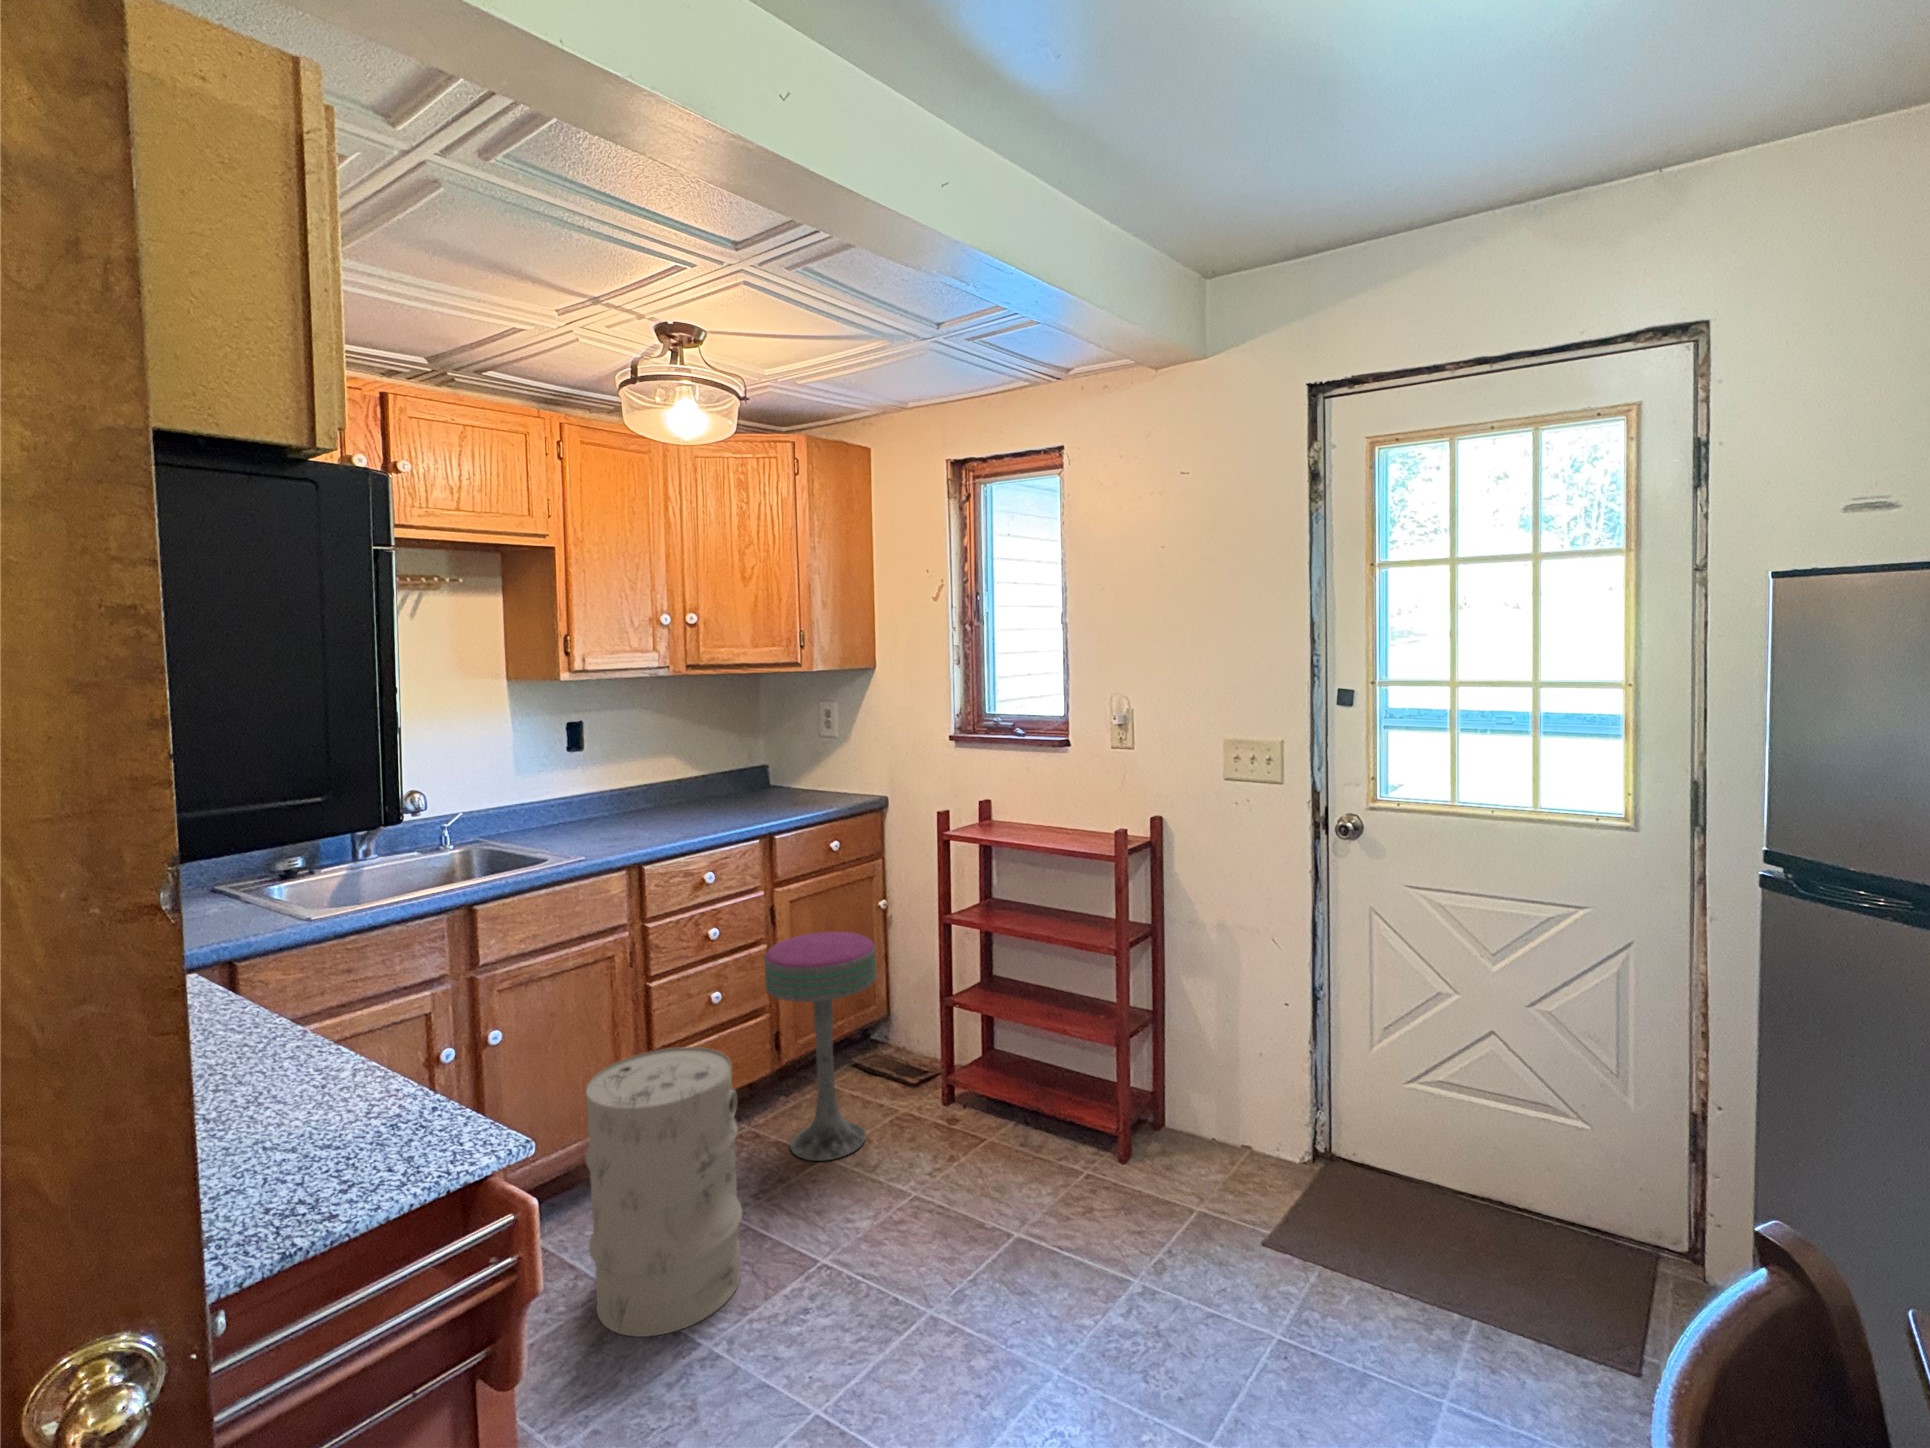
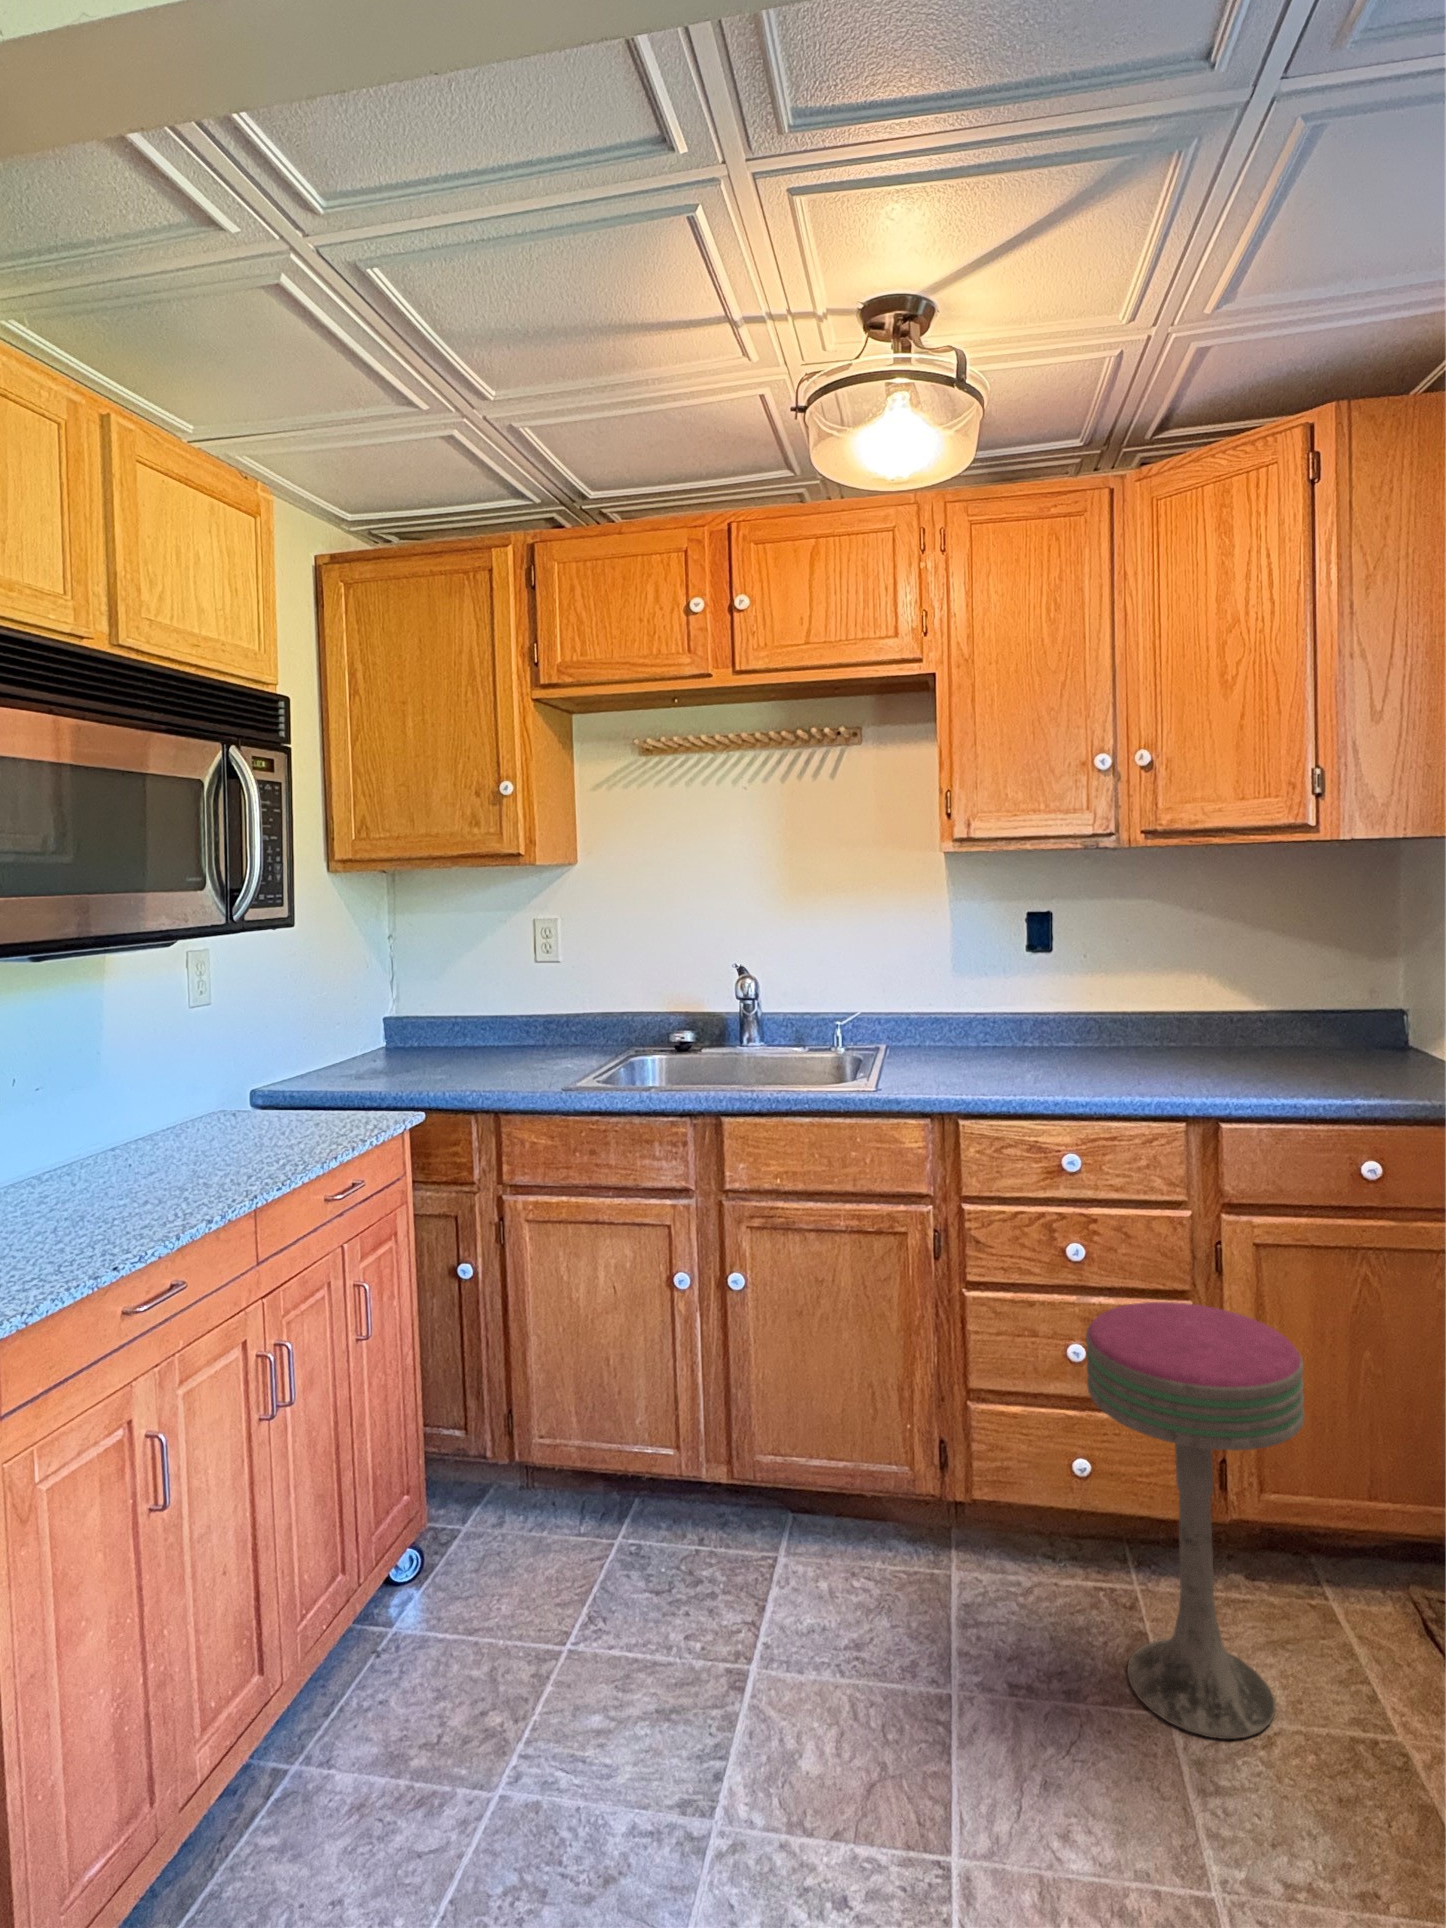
trash can: present [586,1047,742,1337] -> none [679,1368,882,1790]

